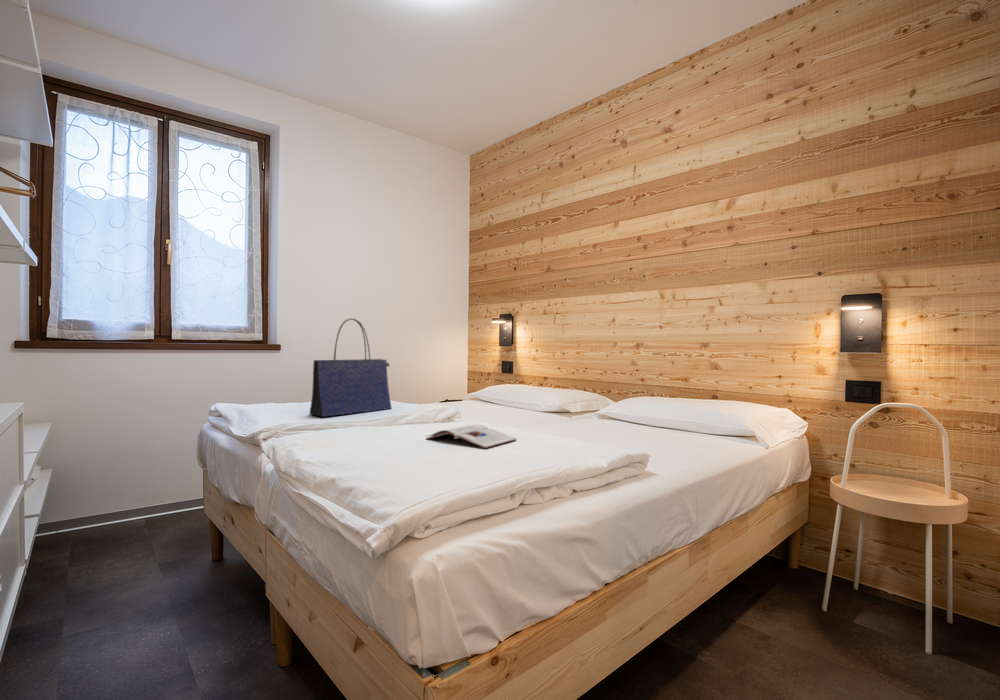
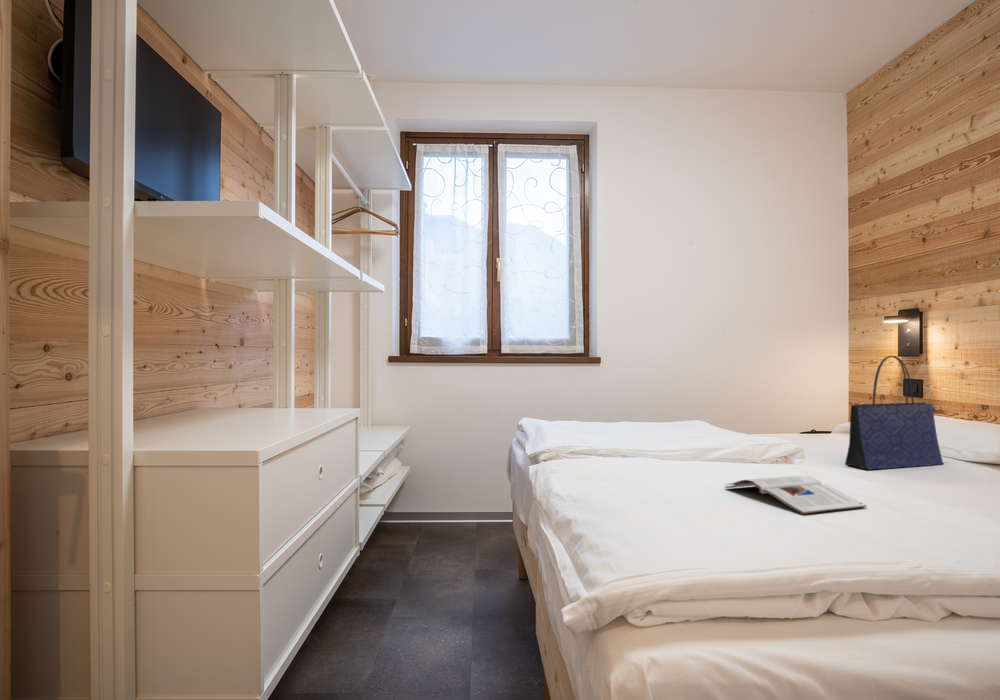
tote bag: present [310,319,391,417] -> present [845,356,943,470]

